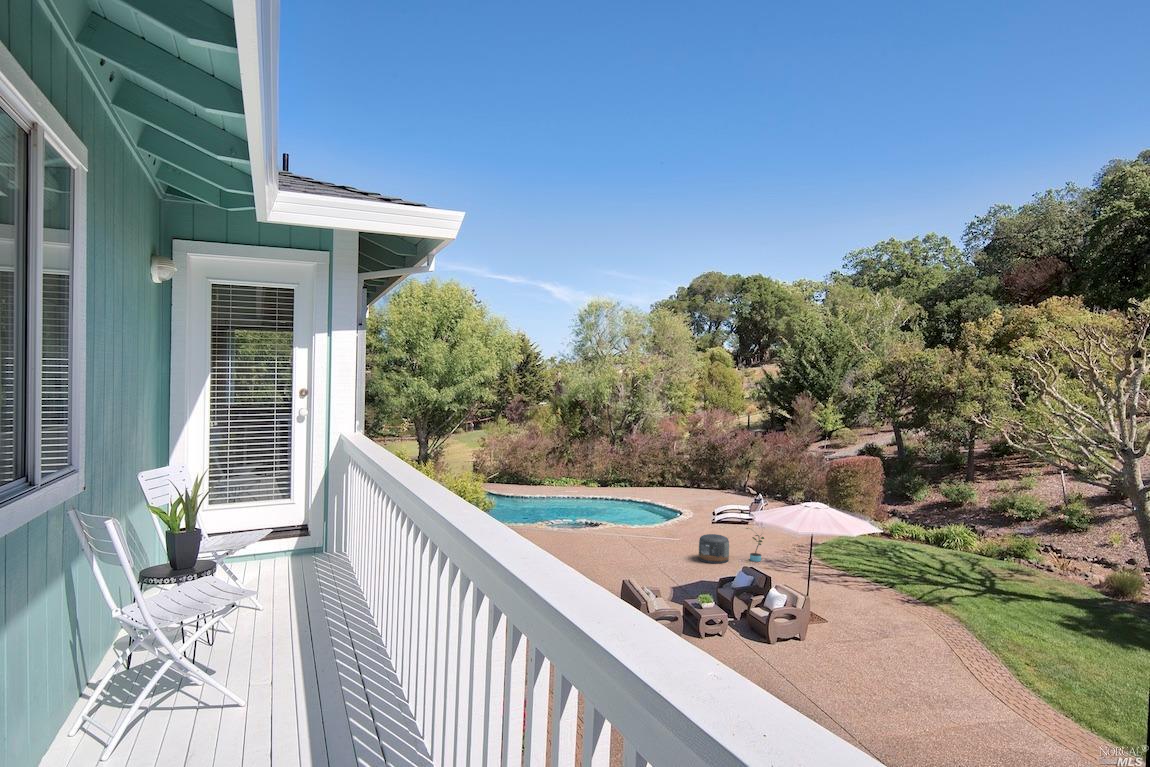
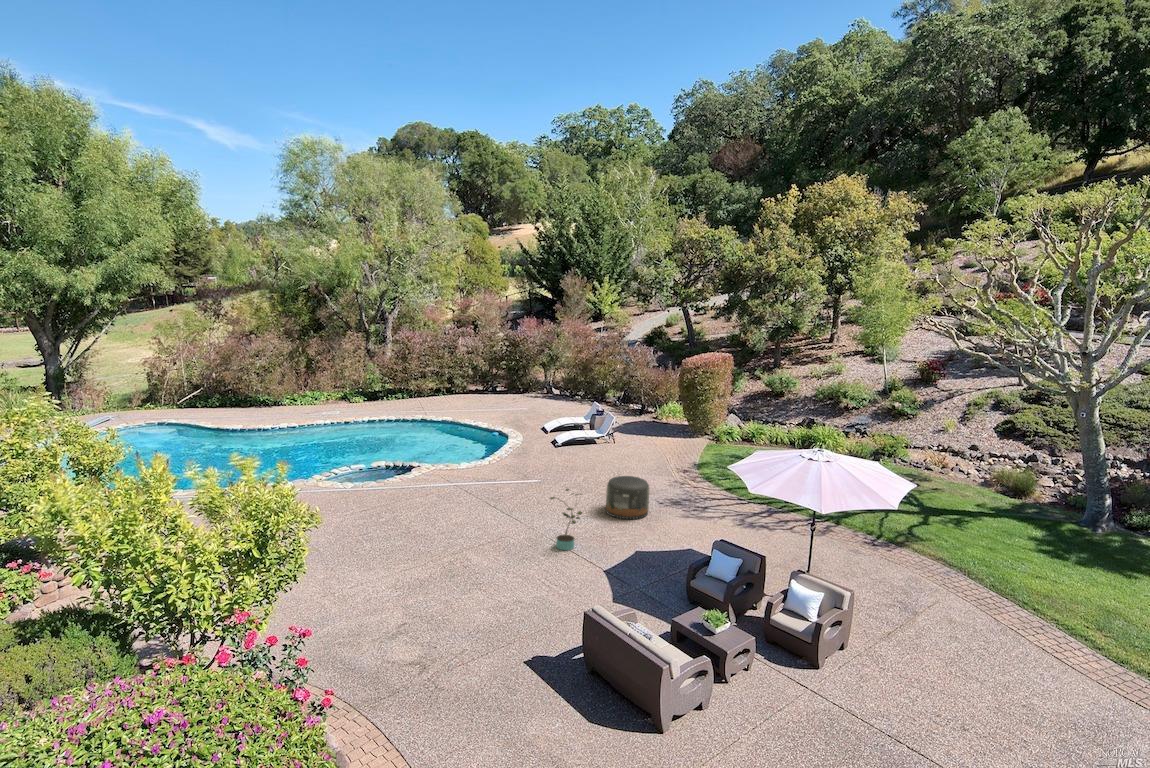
potted plant: present [746,528,764,562] -> present [550,489,582,550]

